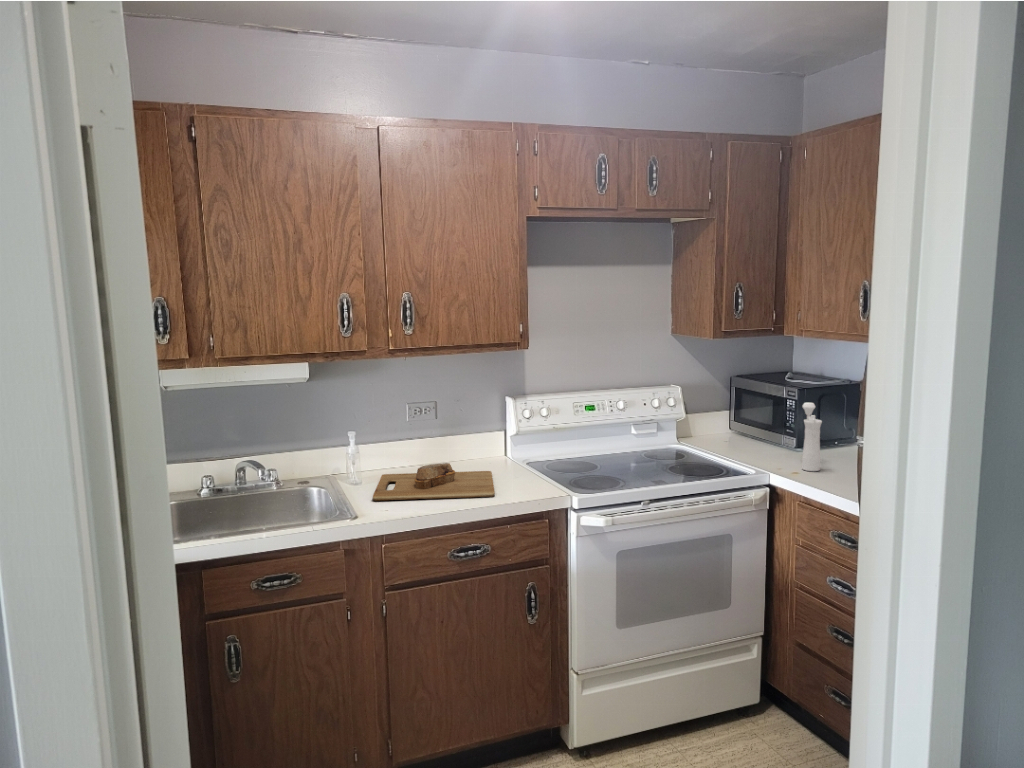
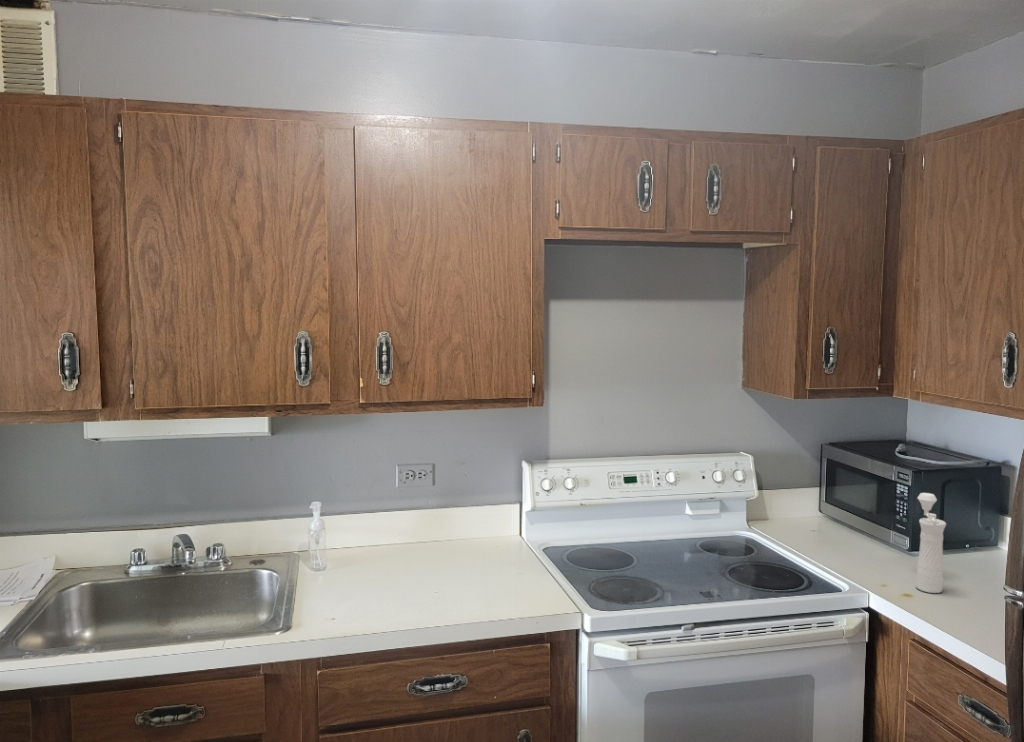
cutting board: present [373,463,495,501] -> none [324,550,492,605]

